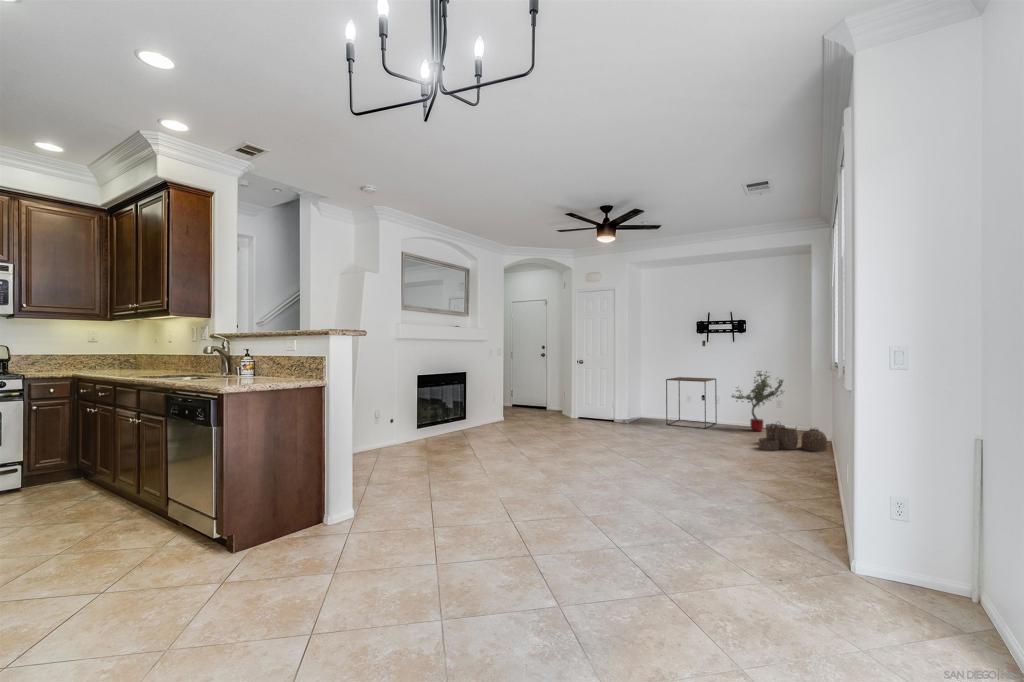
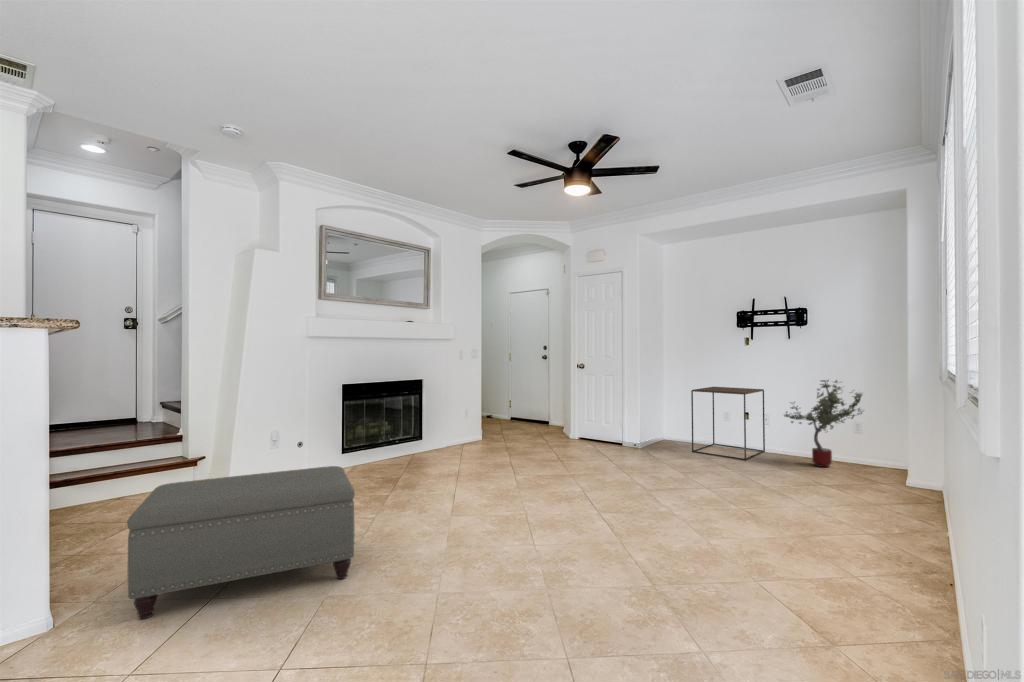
woven basket: present [759,424,827,451] -> none [818,458,936,512]
ottoman: none [373,425,504,508] -> present [127,466,355,619]

